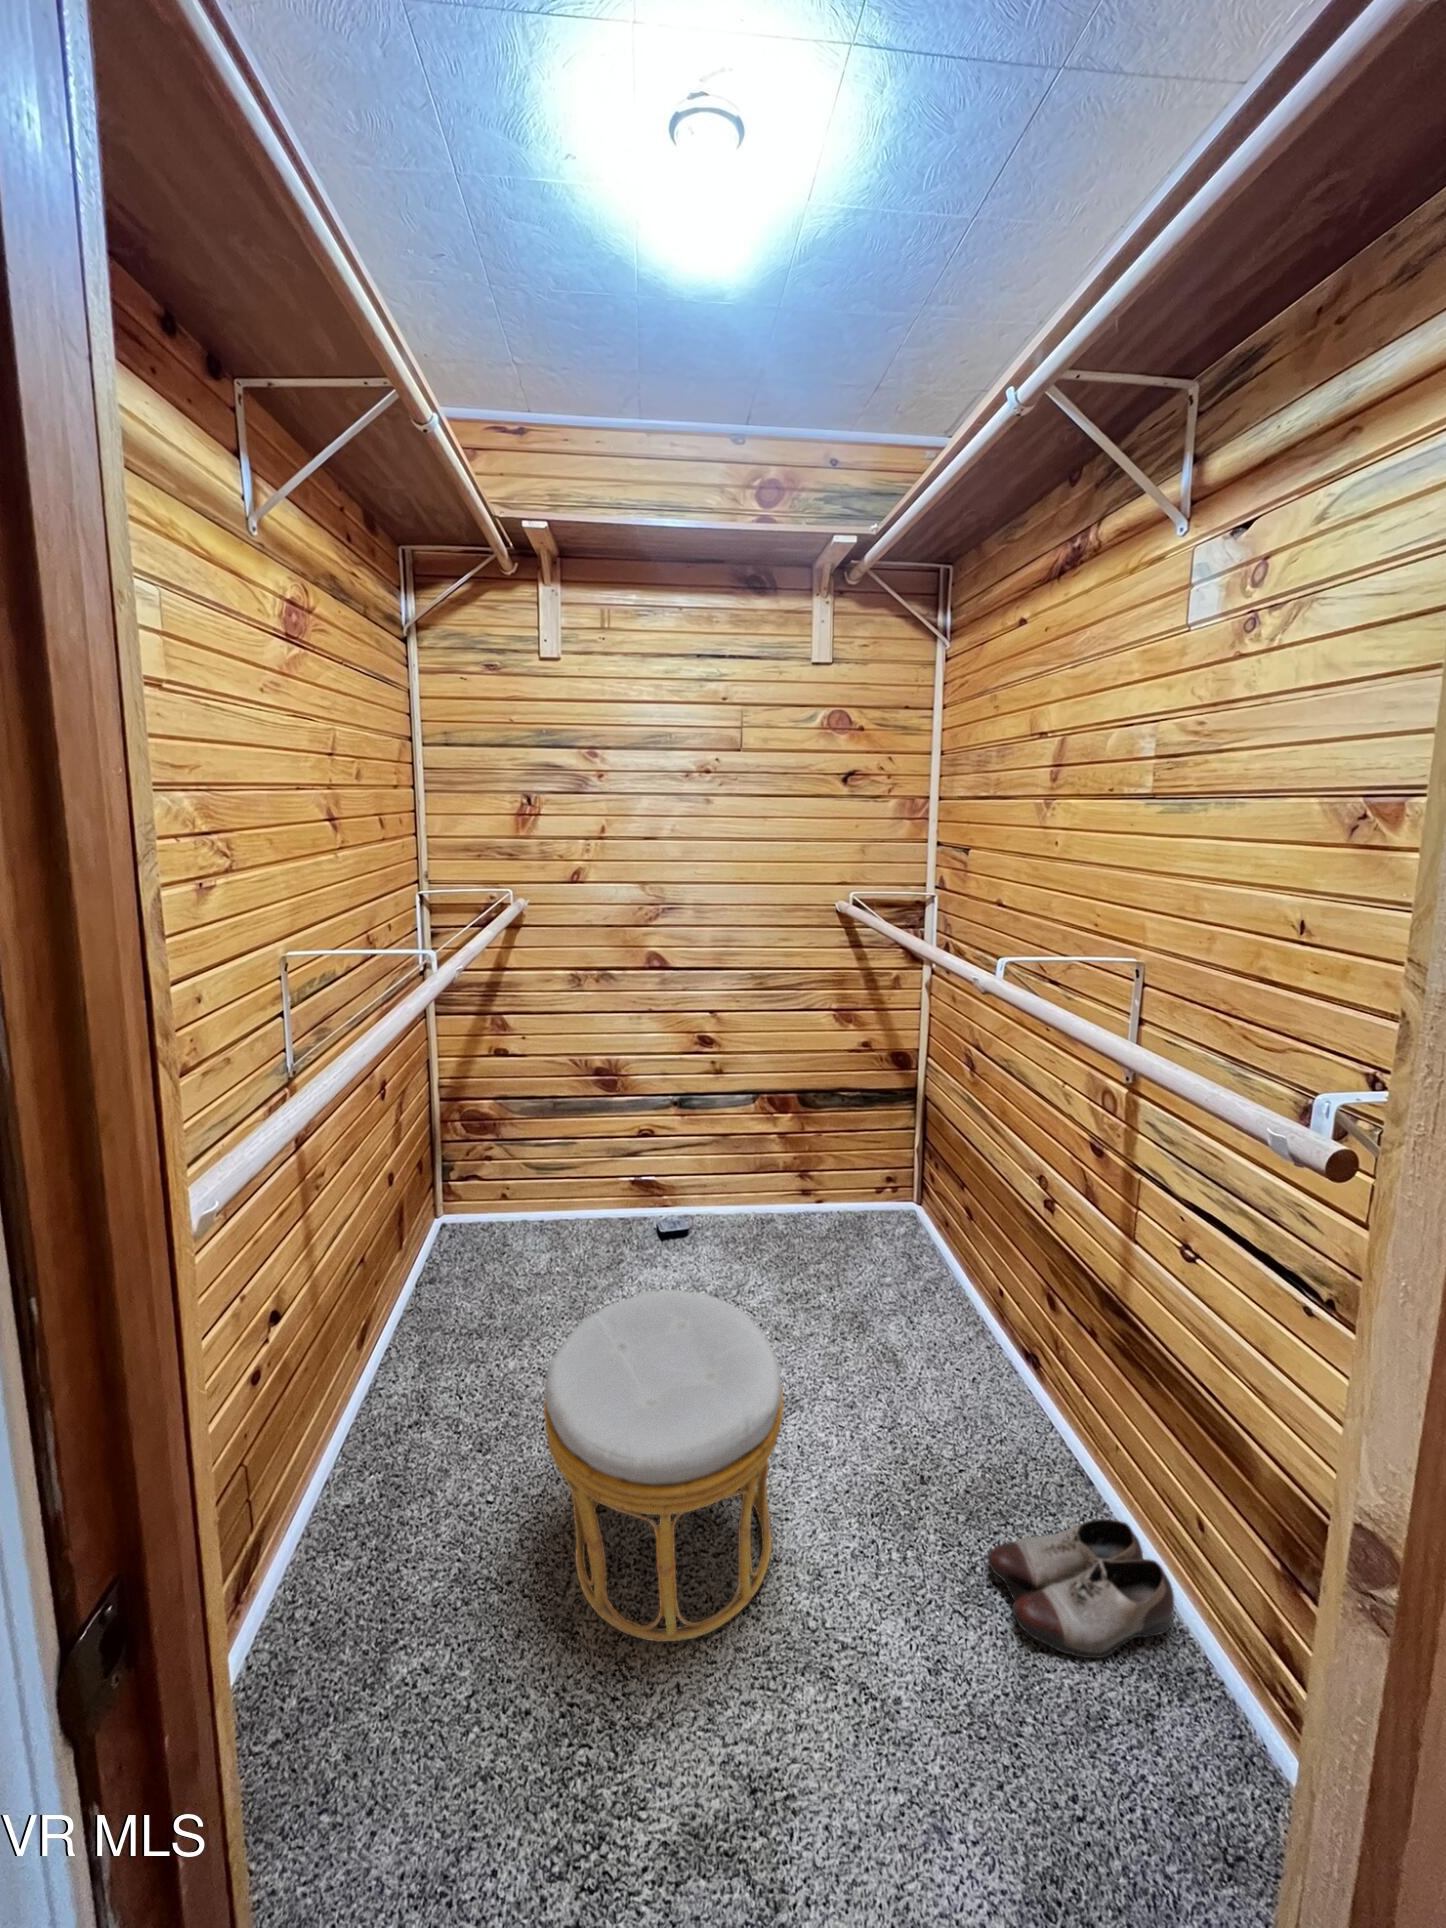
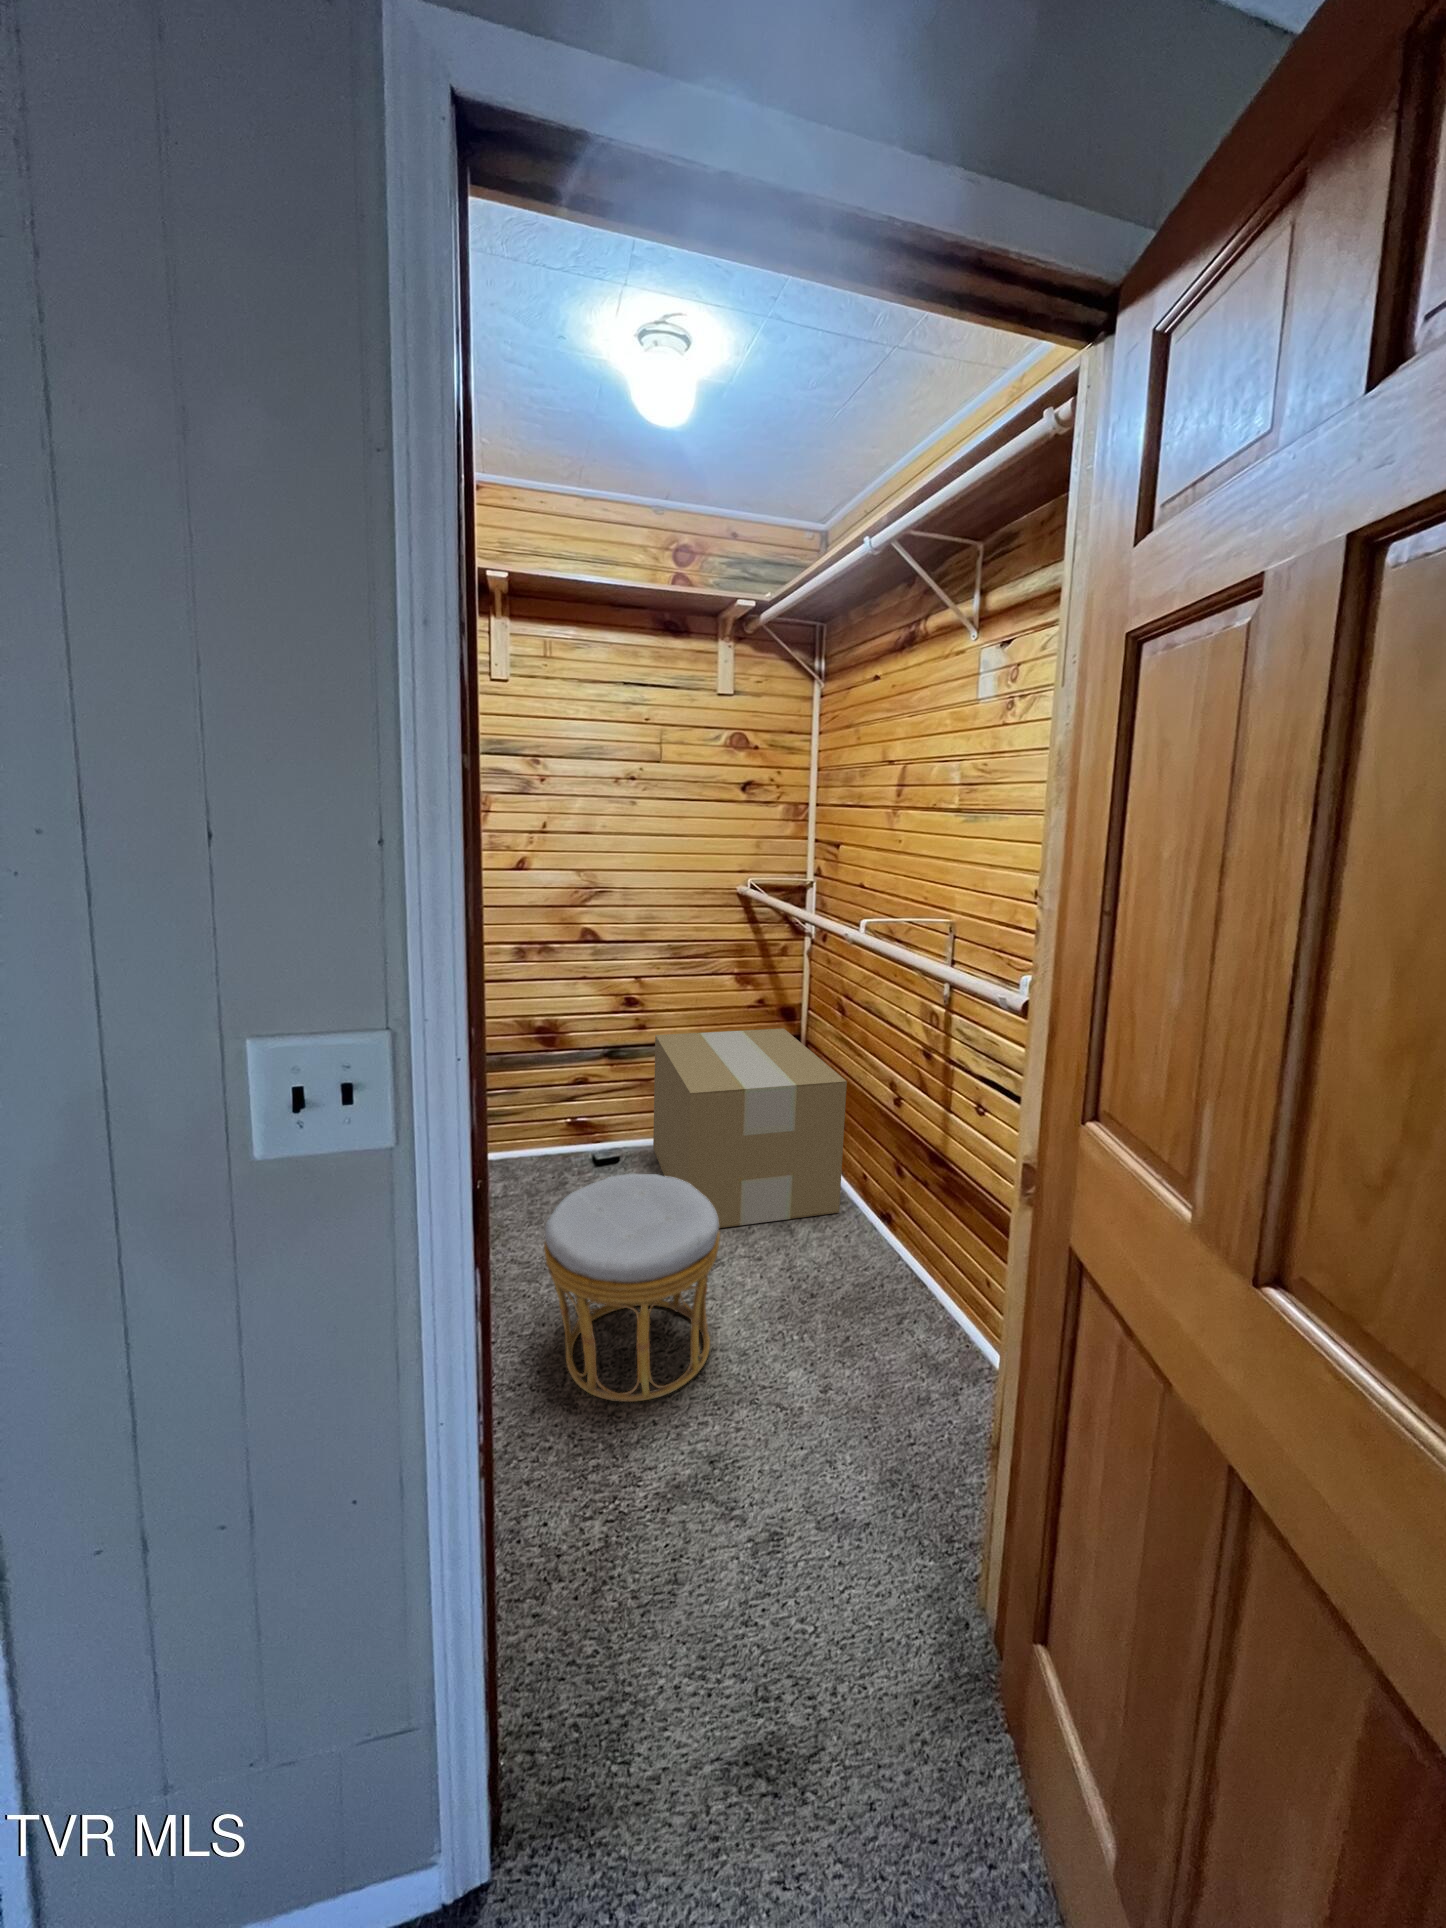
cardboard box: none [731,1079,976,1349] -> present [653,1028,847,1228]
shoe: present [987,1519,1174,1658] -> none [856,1294,971,1371]

